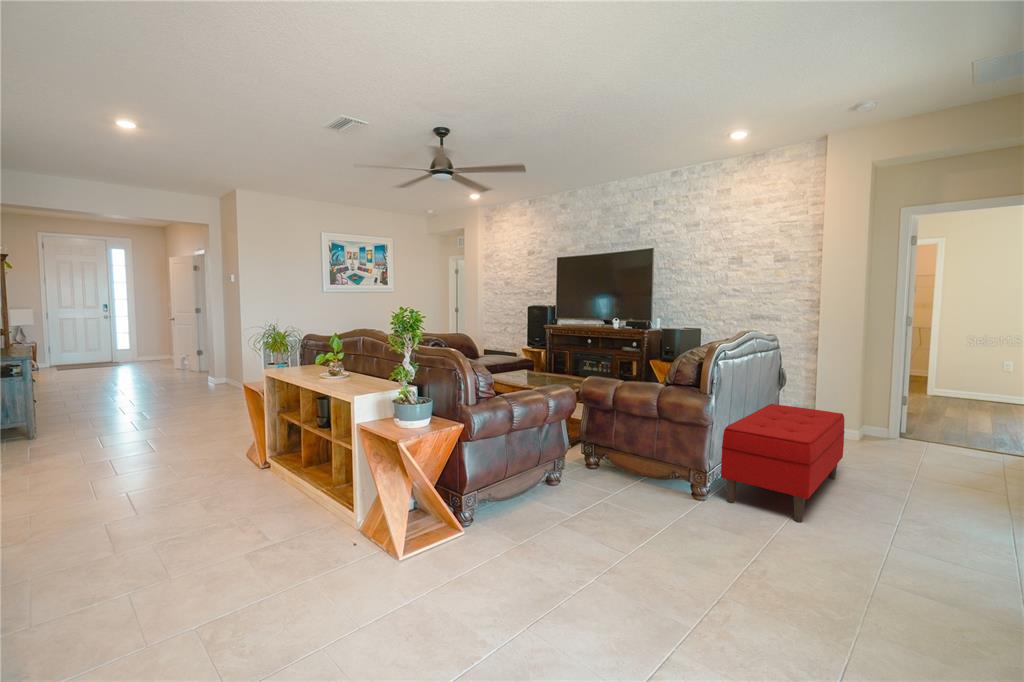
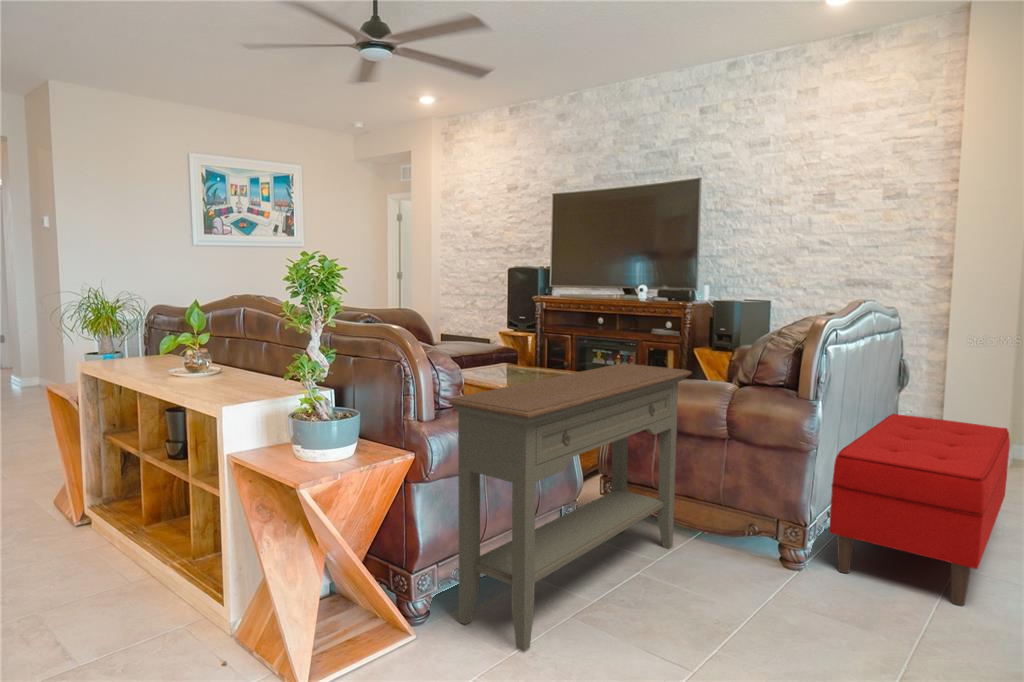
console table: none [484,371,635,541] -> present [449,363,692,652]

